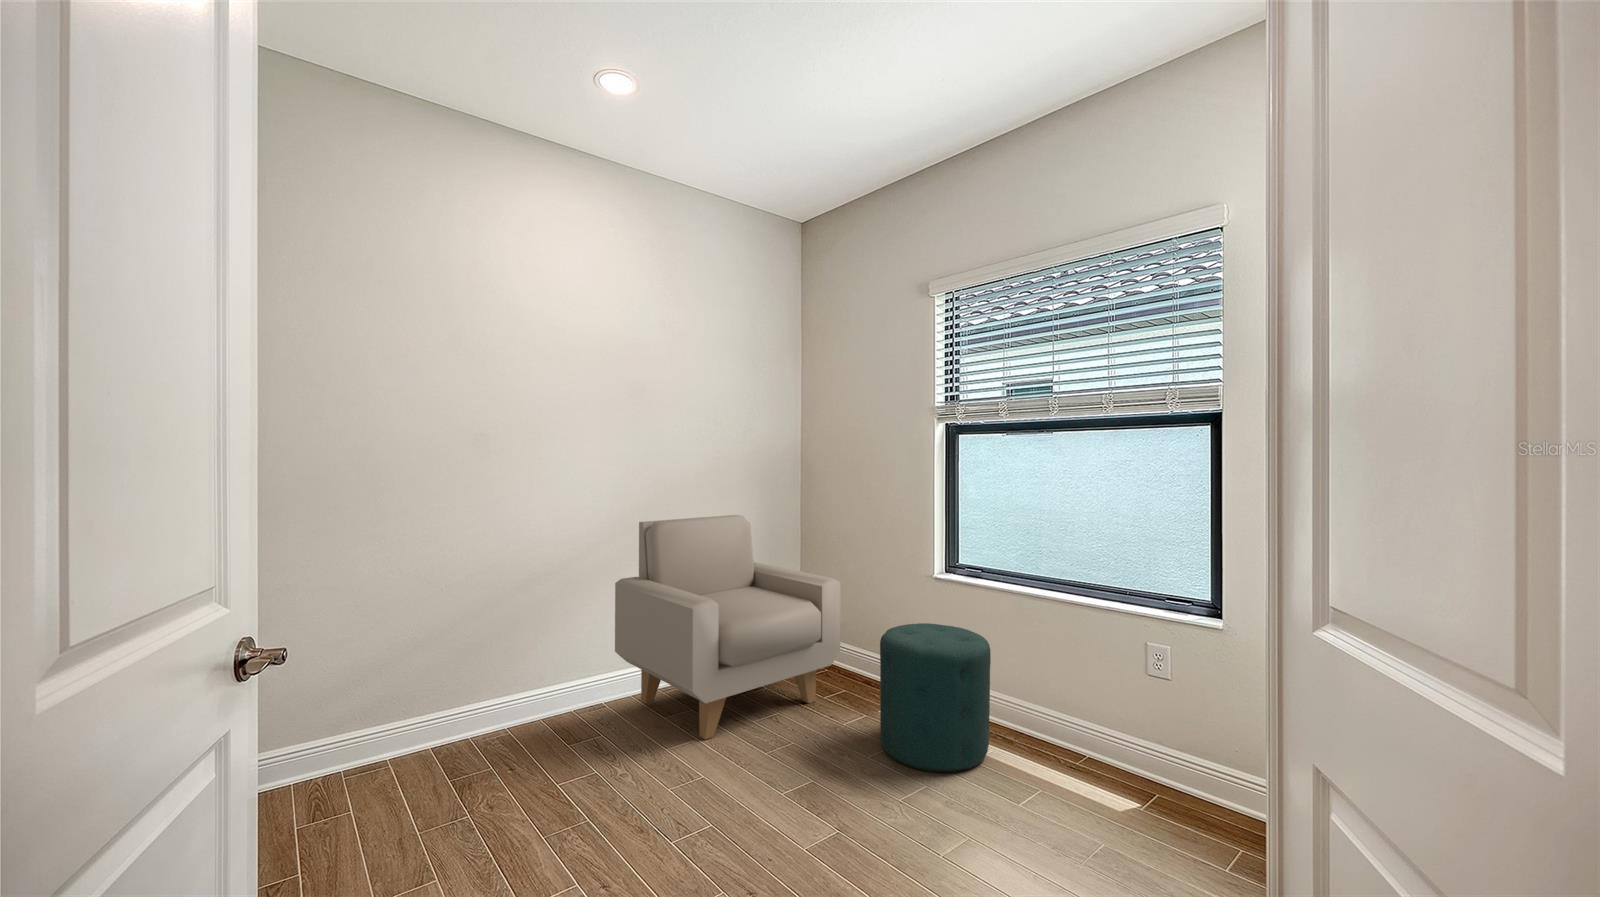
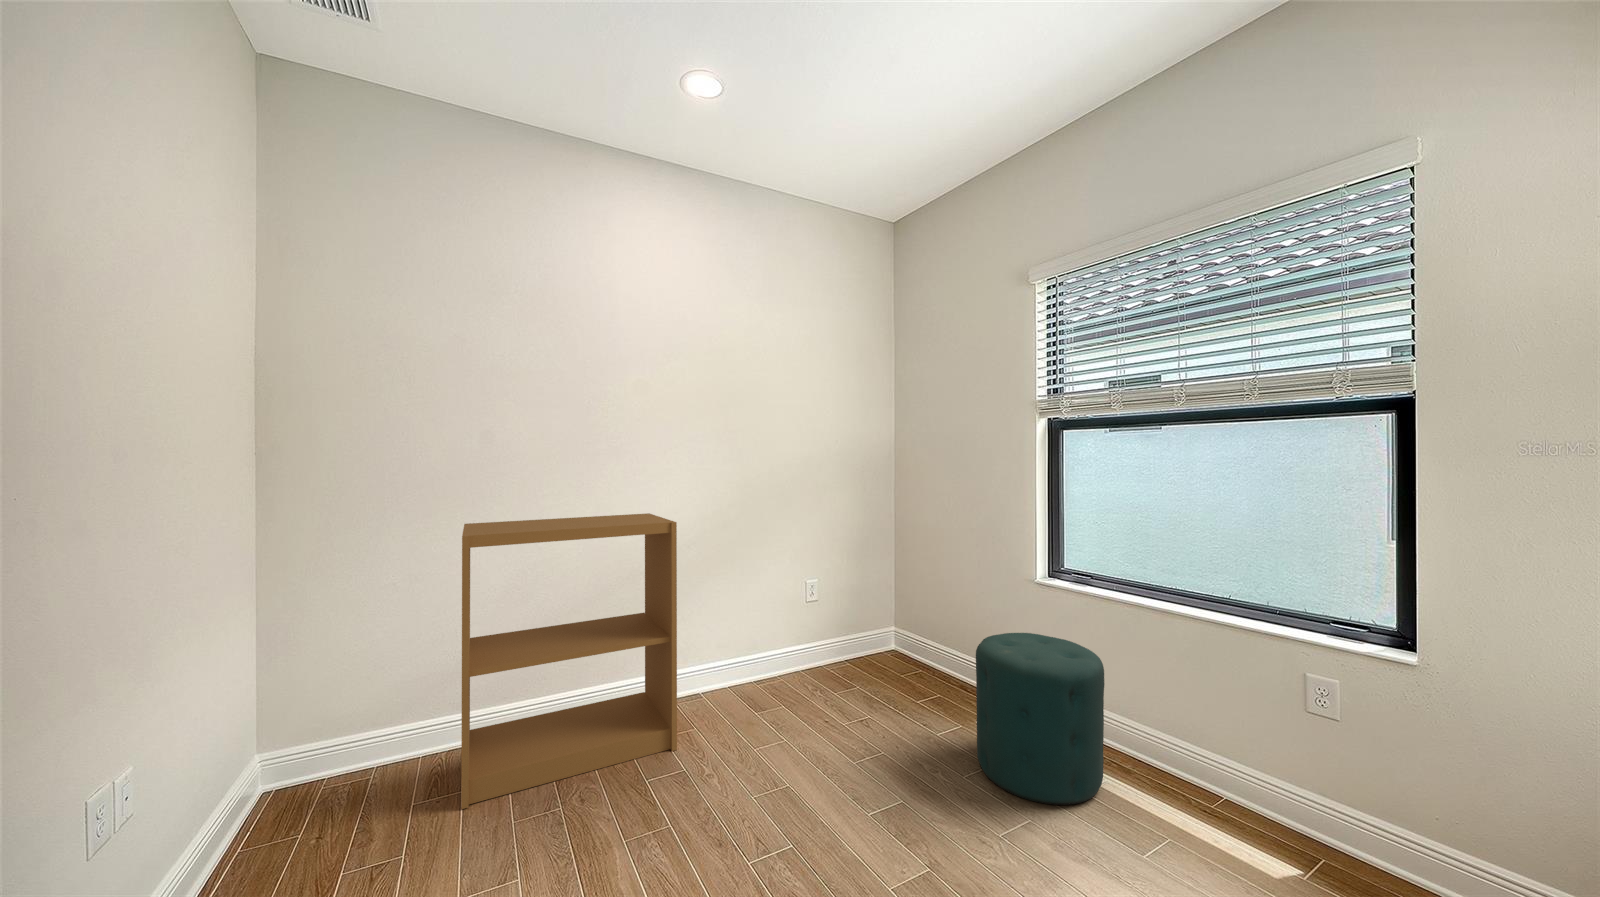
armchair: present [615,515,841,739] -> none [711,512,933,740]
bookshelf: none [344,517,587,828] -> present [461,513,677,809]

